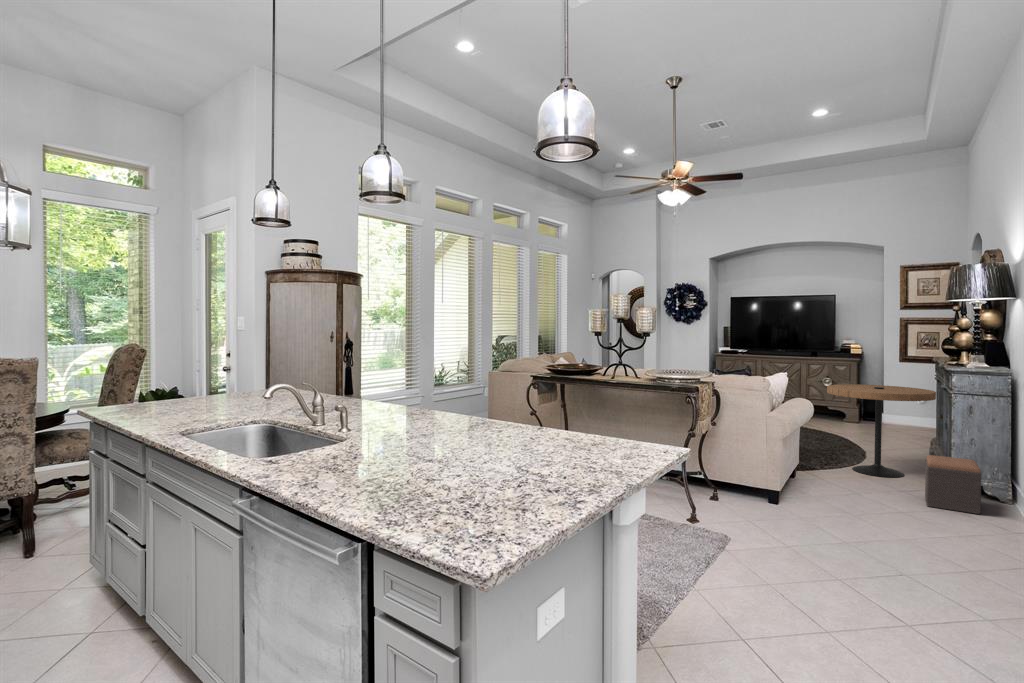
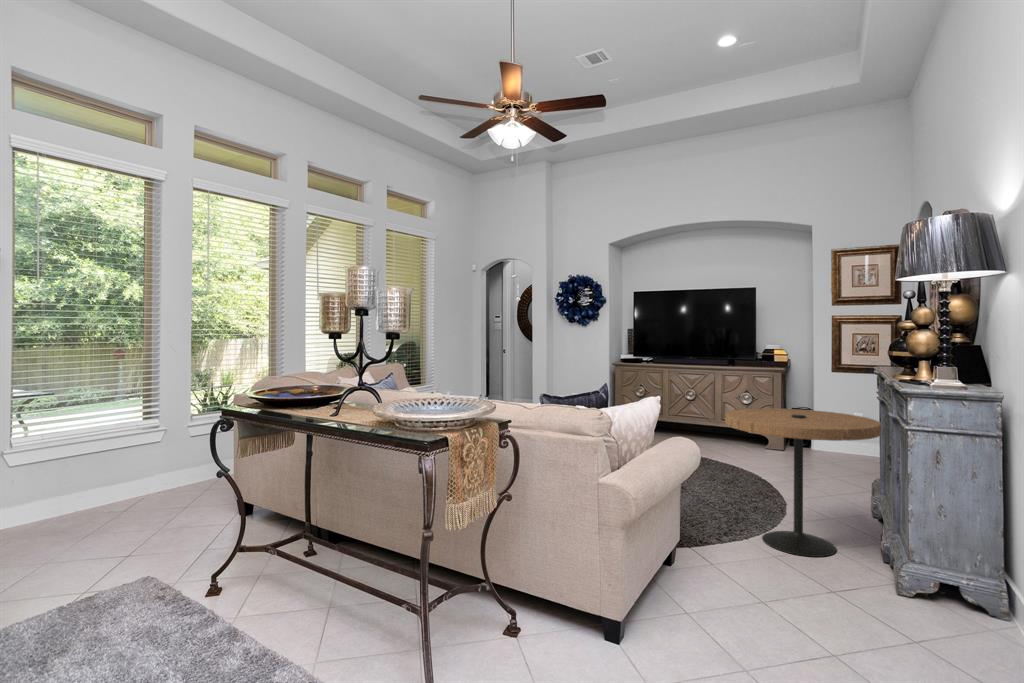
footstool: present [925,455,981,514] -> none [869,537,967,658]

